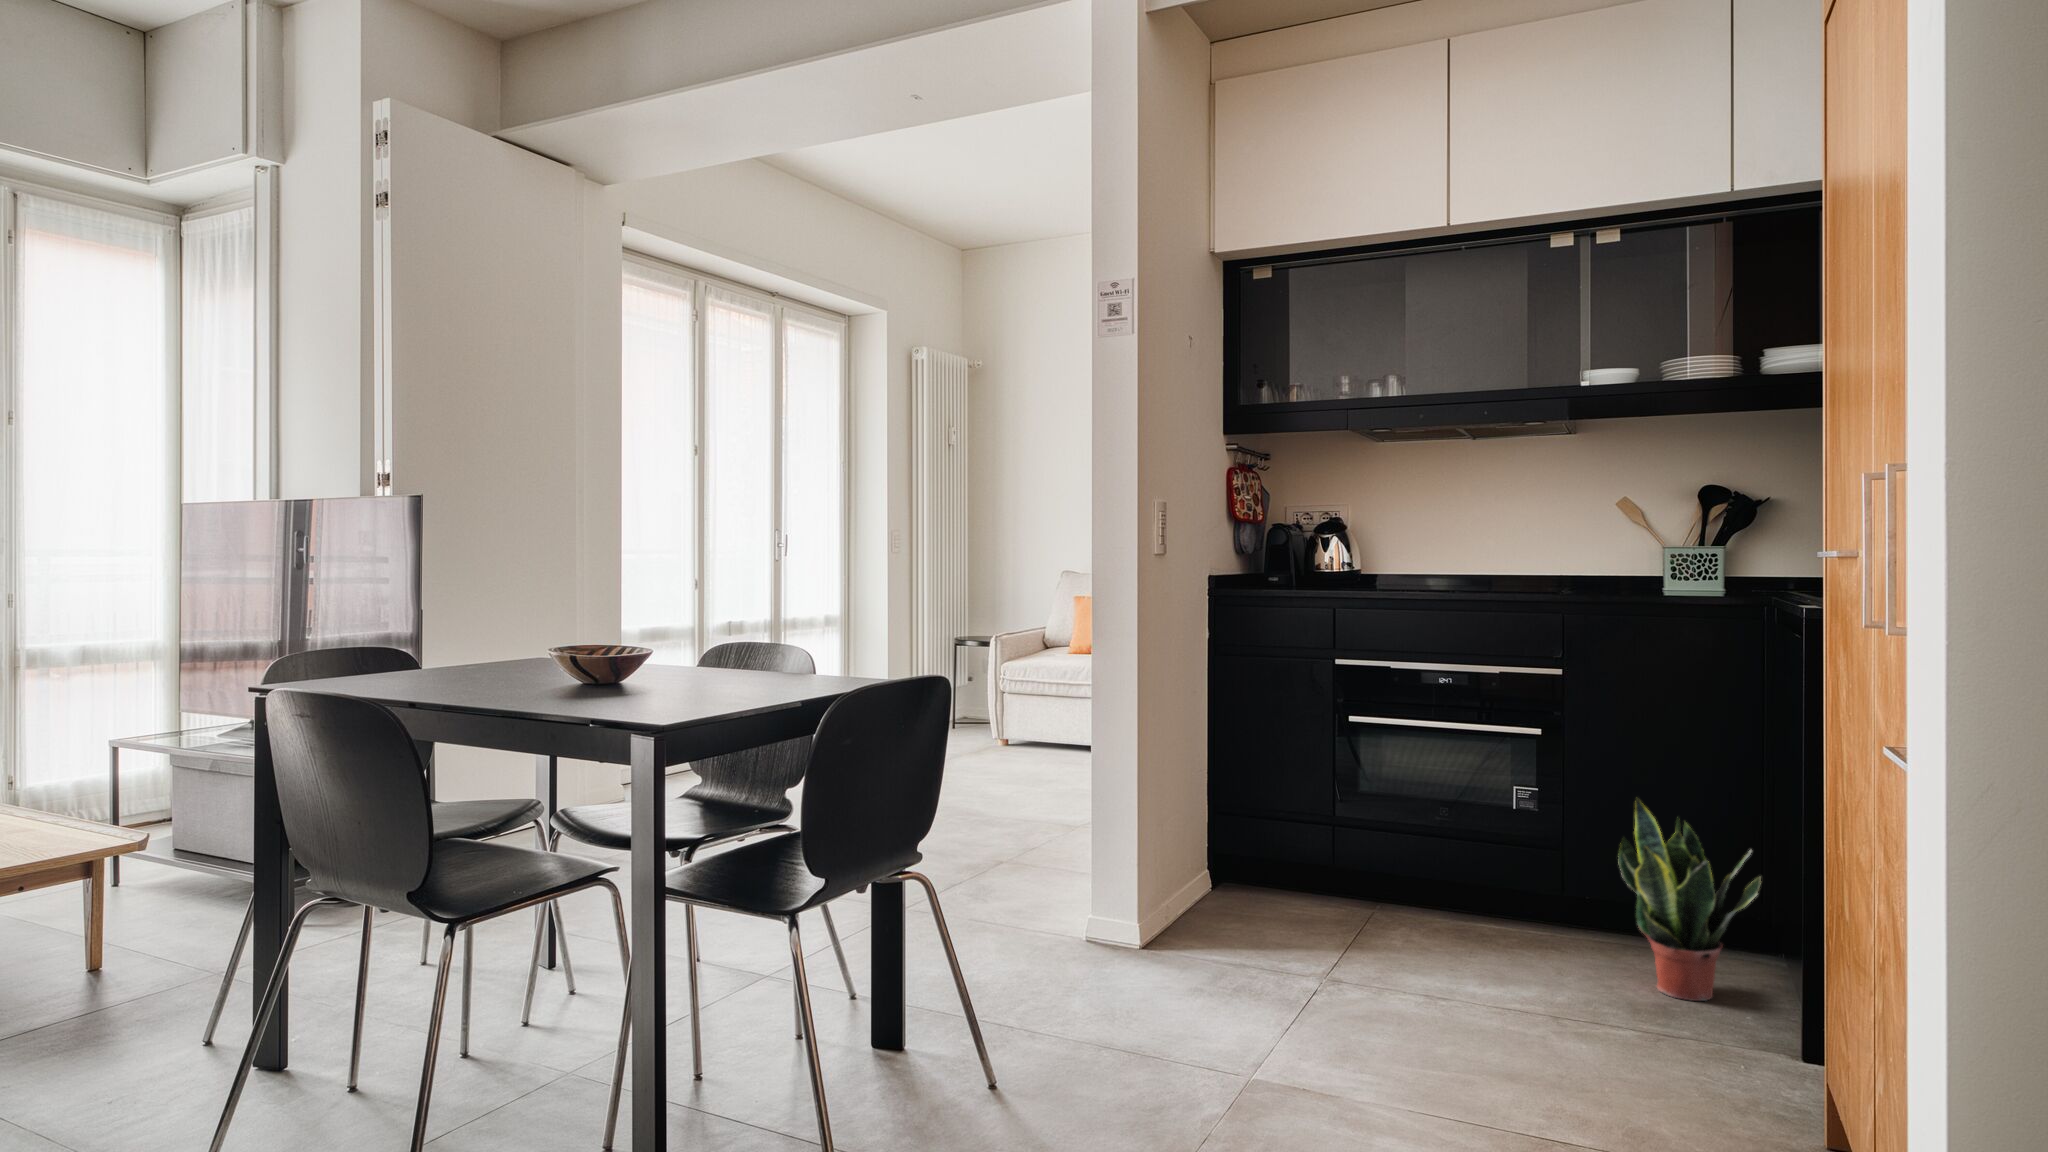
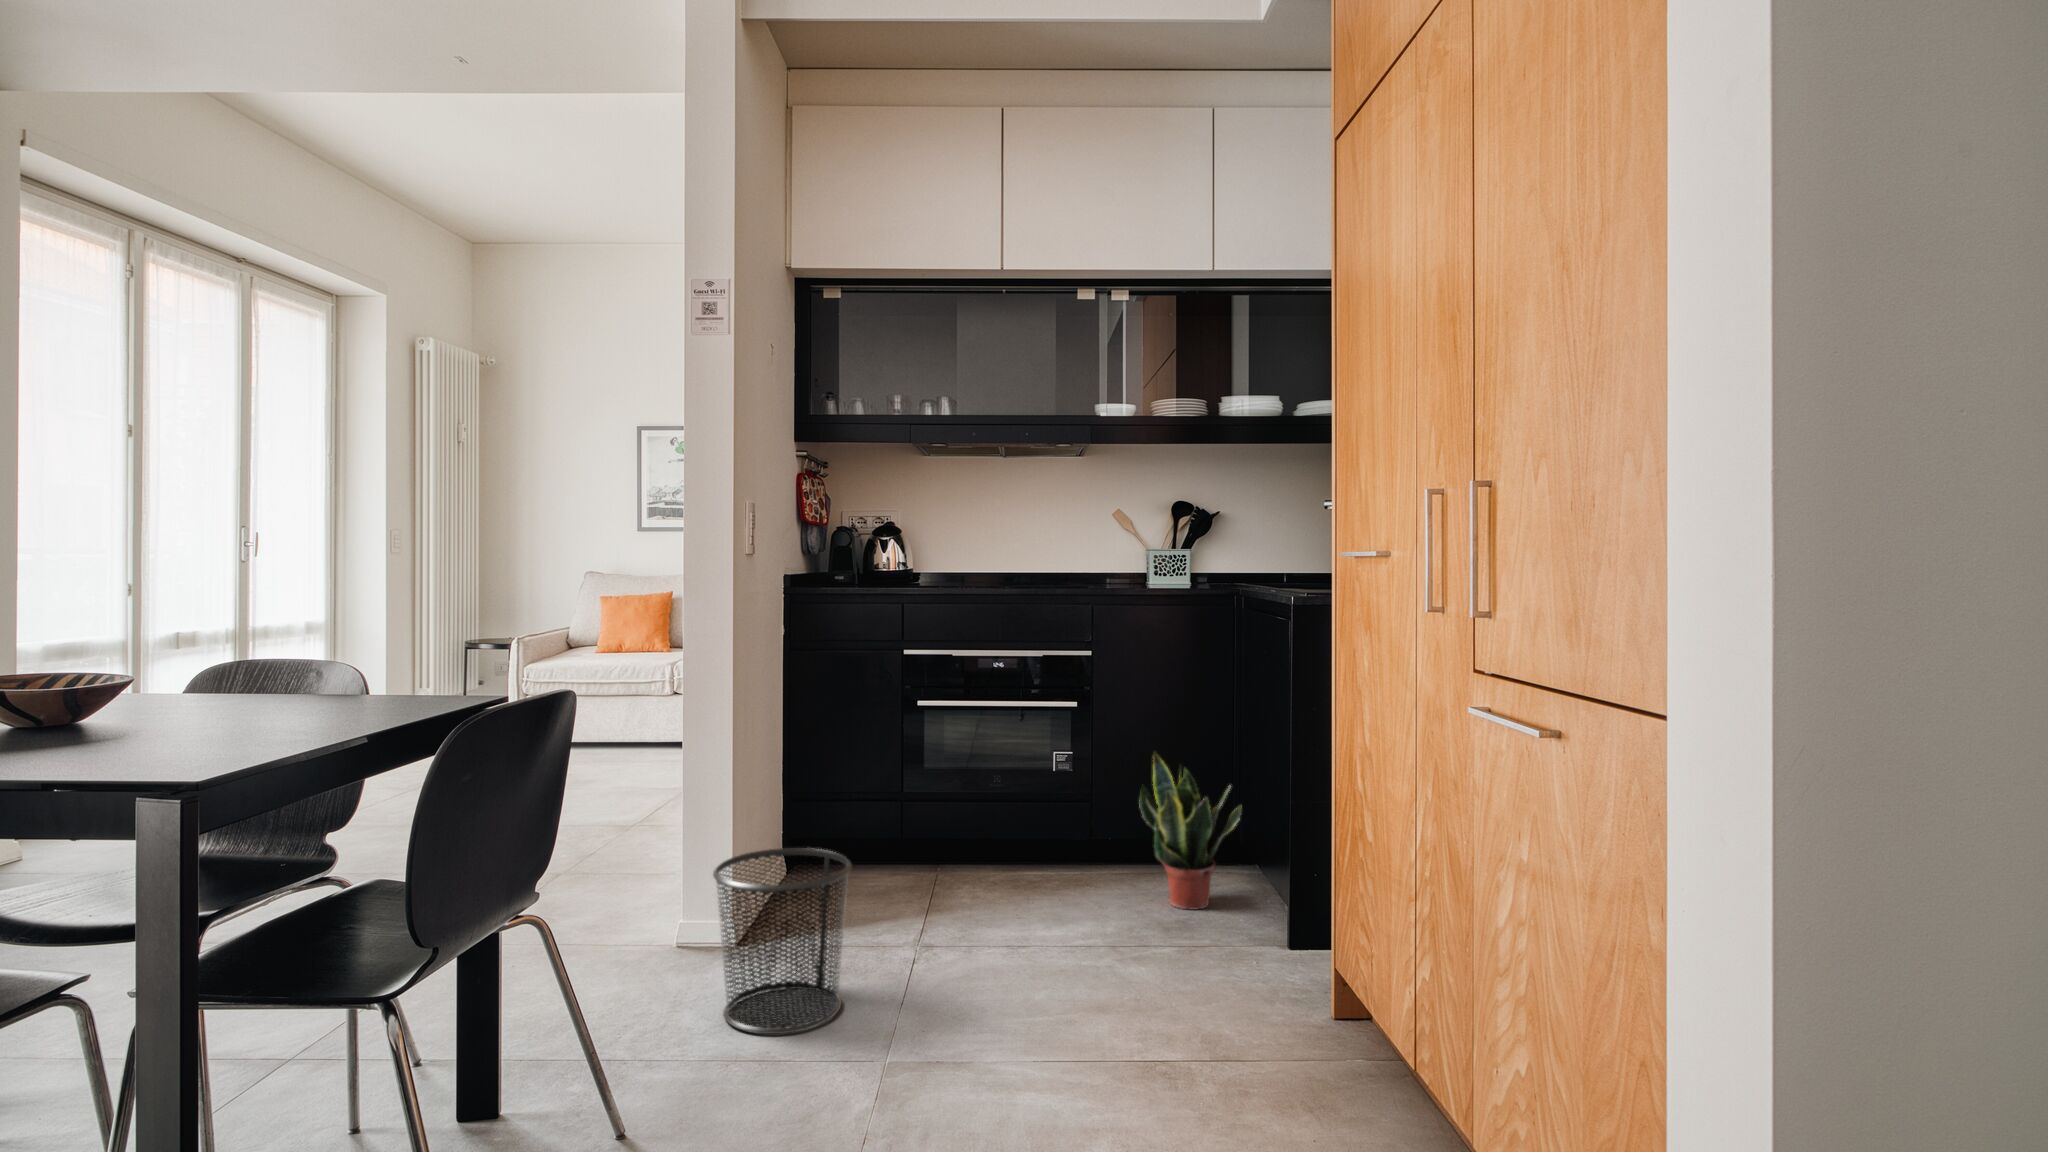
waste bin: none [1092,859,1233,1048] -> present [713,848,852,1034]

